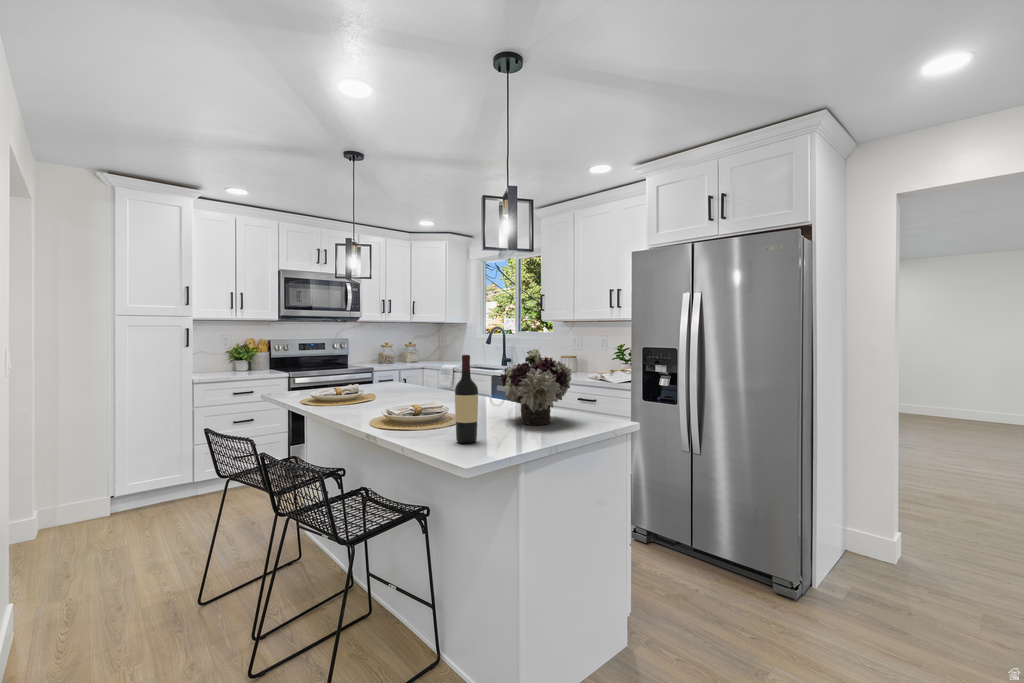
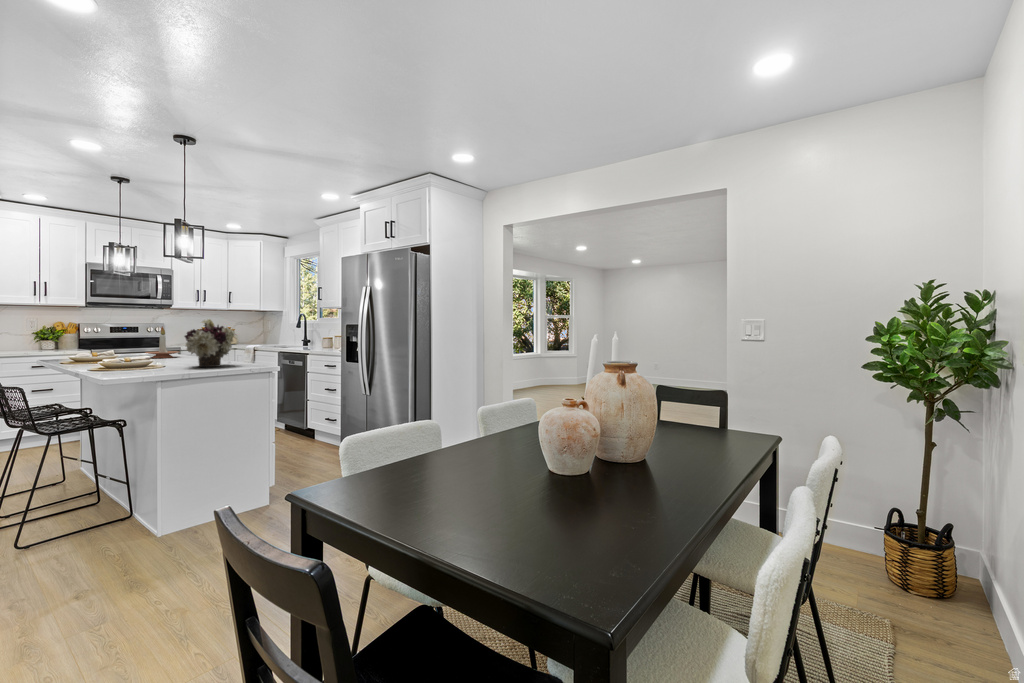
candle holder: none [387,351,426,394] -> present [145,326,179,358]
wine bottle: present [455,355,478,443] -> none [125,319,143,373]

